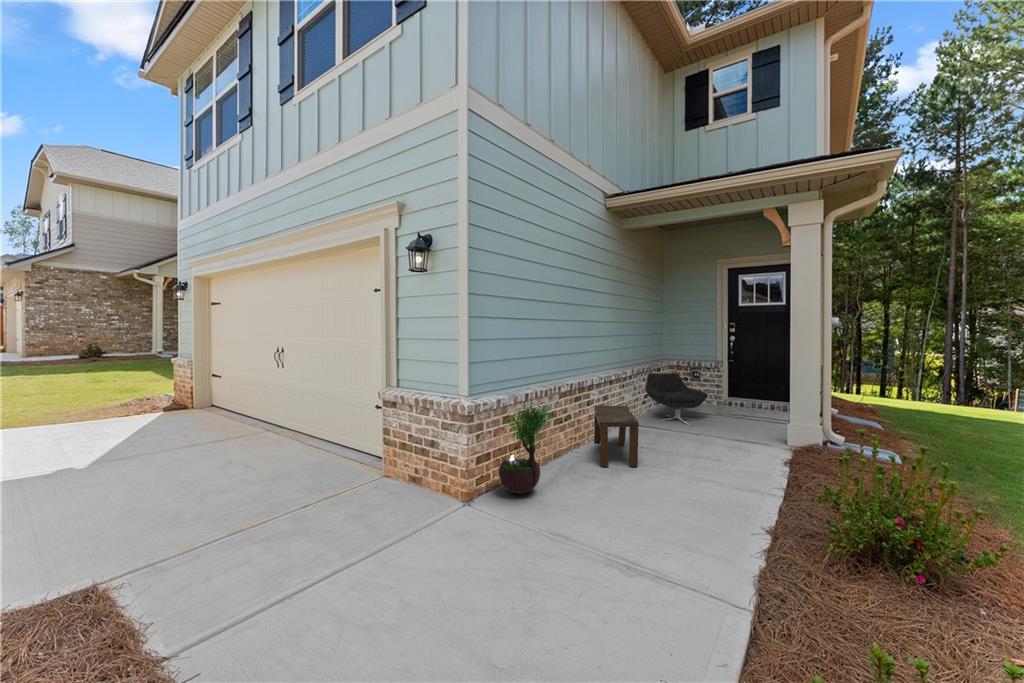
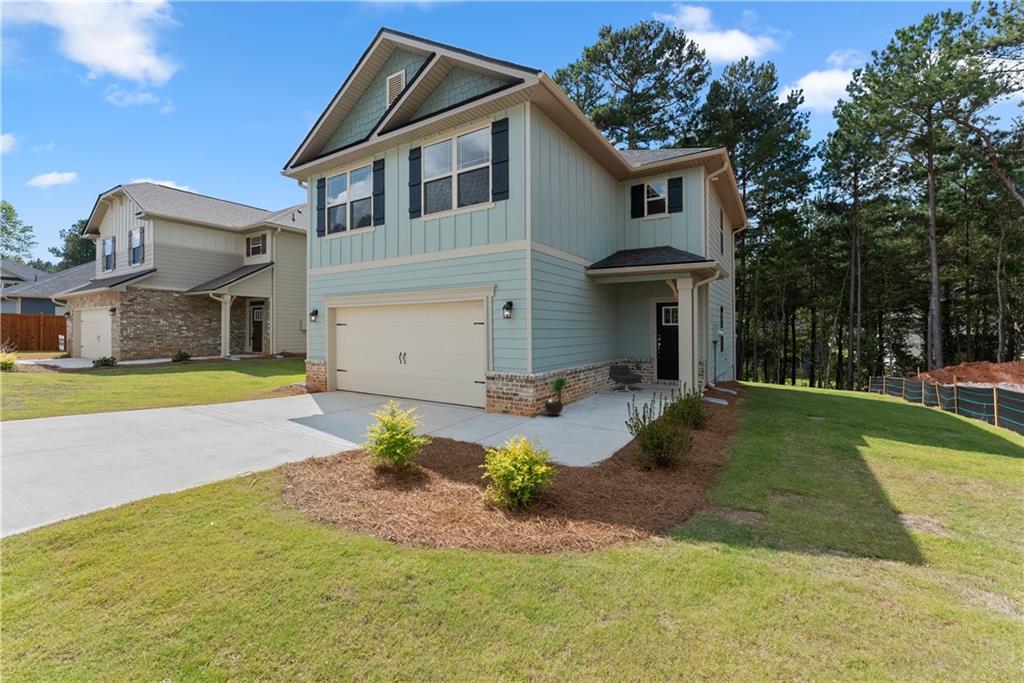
bench: present [594,405,639,467] -> none [582,381,605,408]

